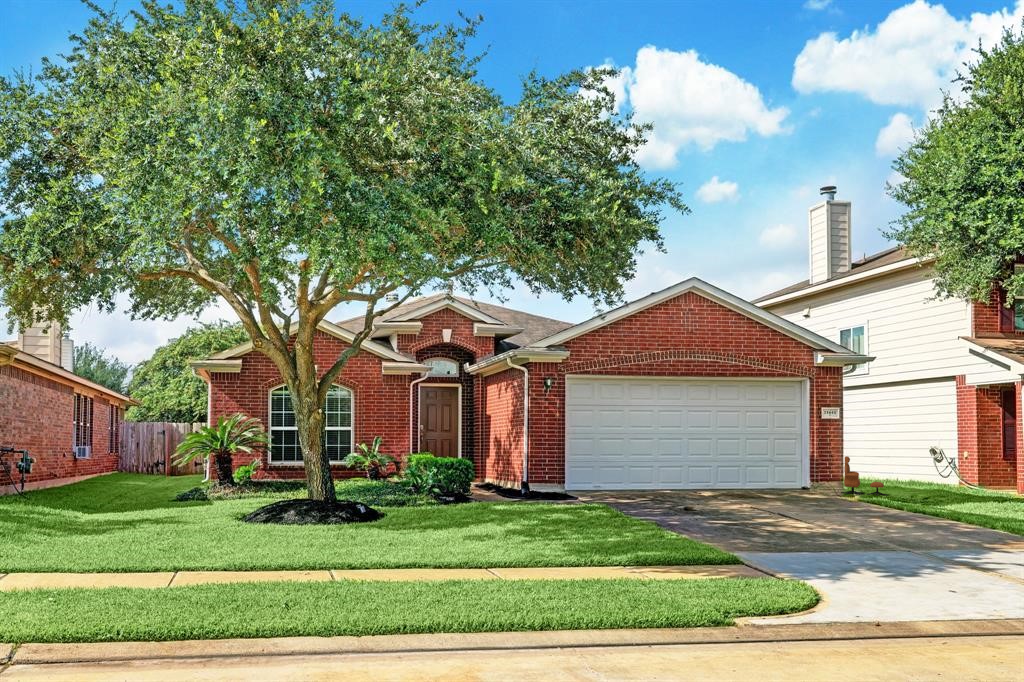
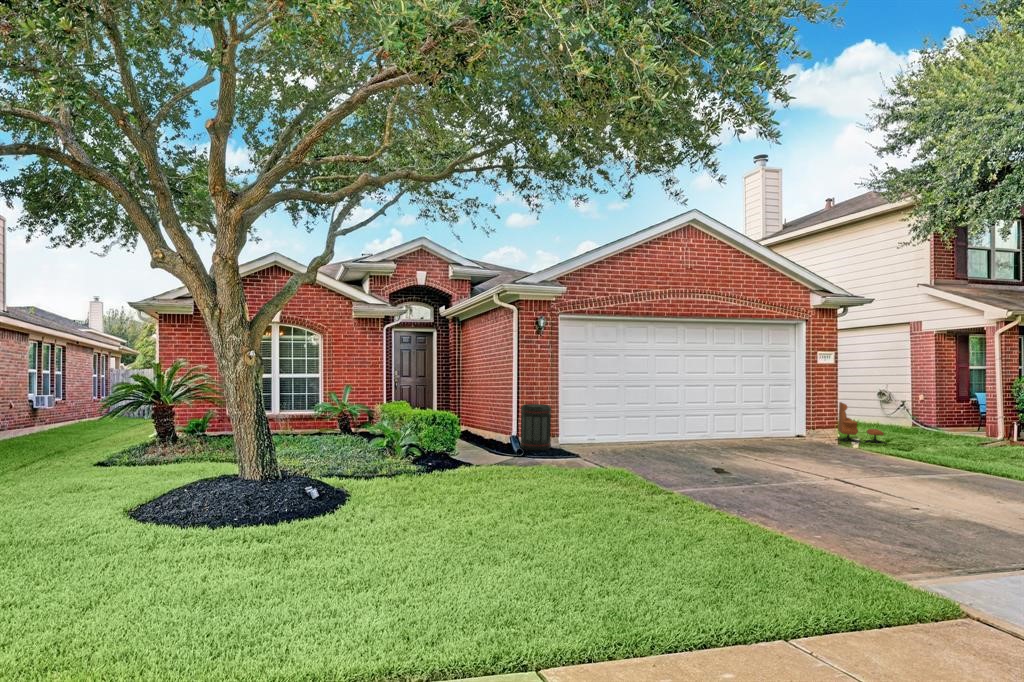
trash can: none [530,455,558,495] -> present [520,404,551,450]

